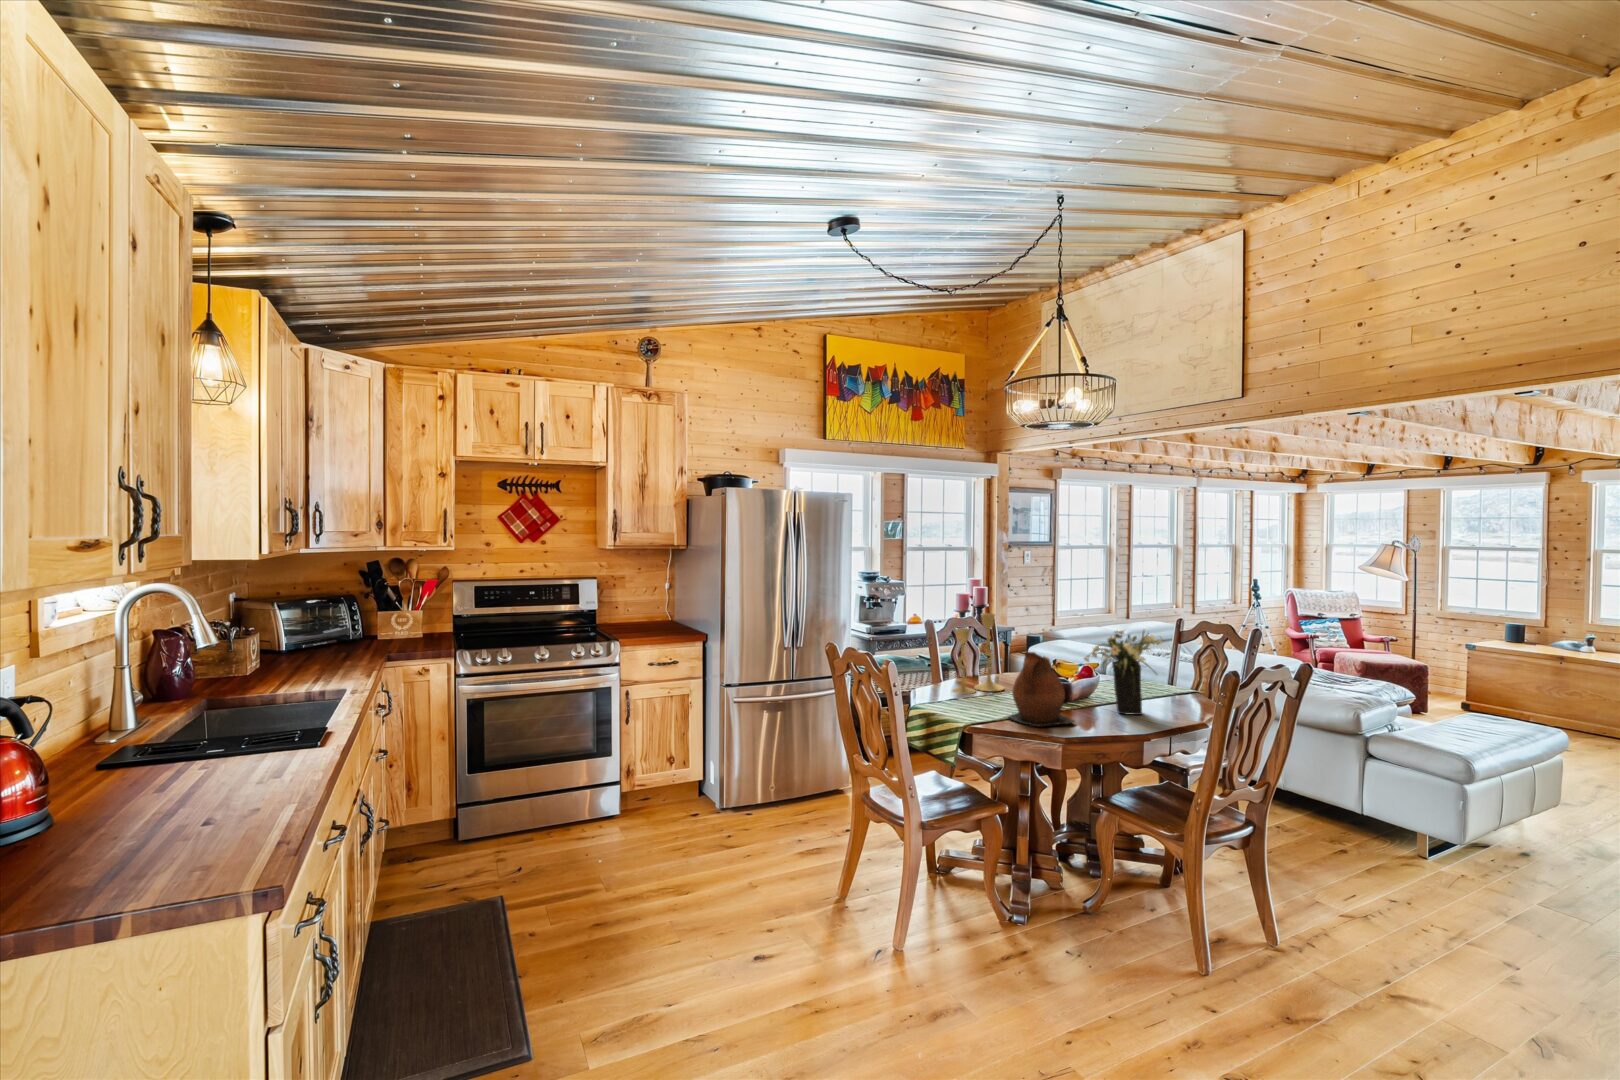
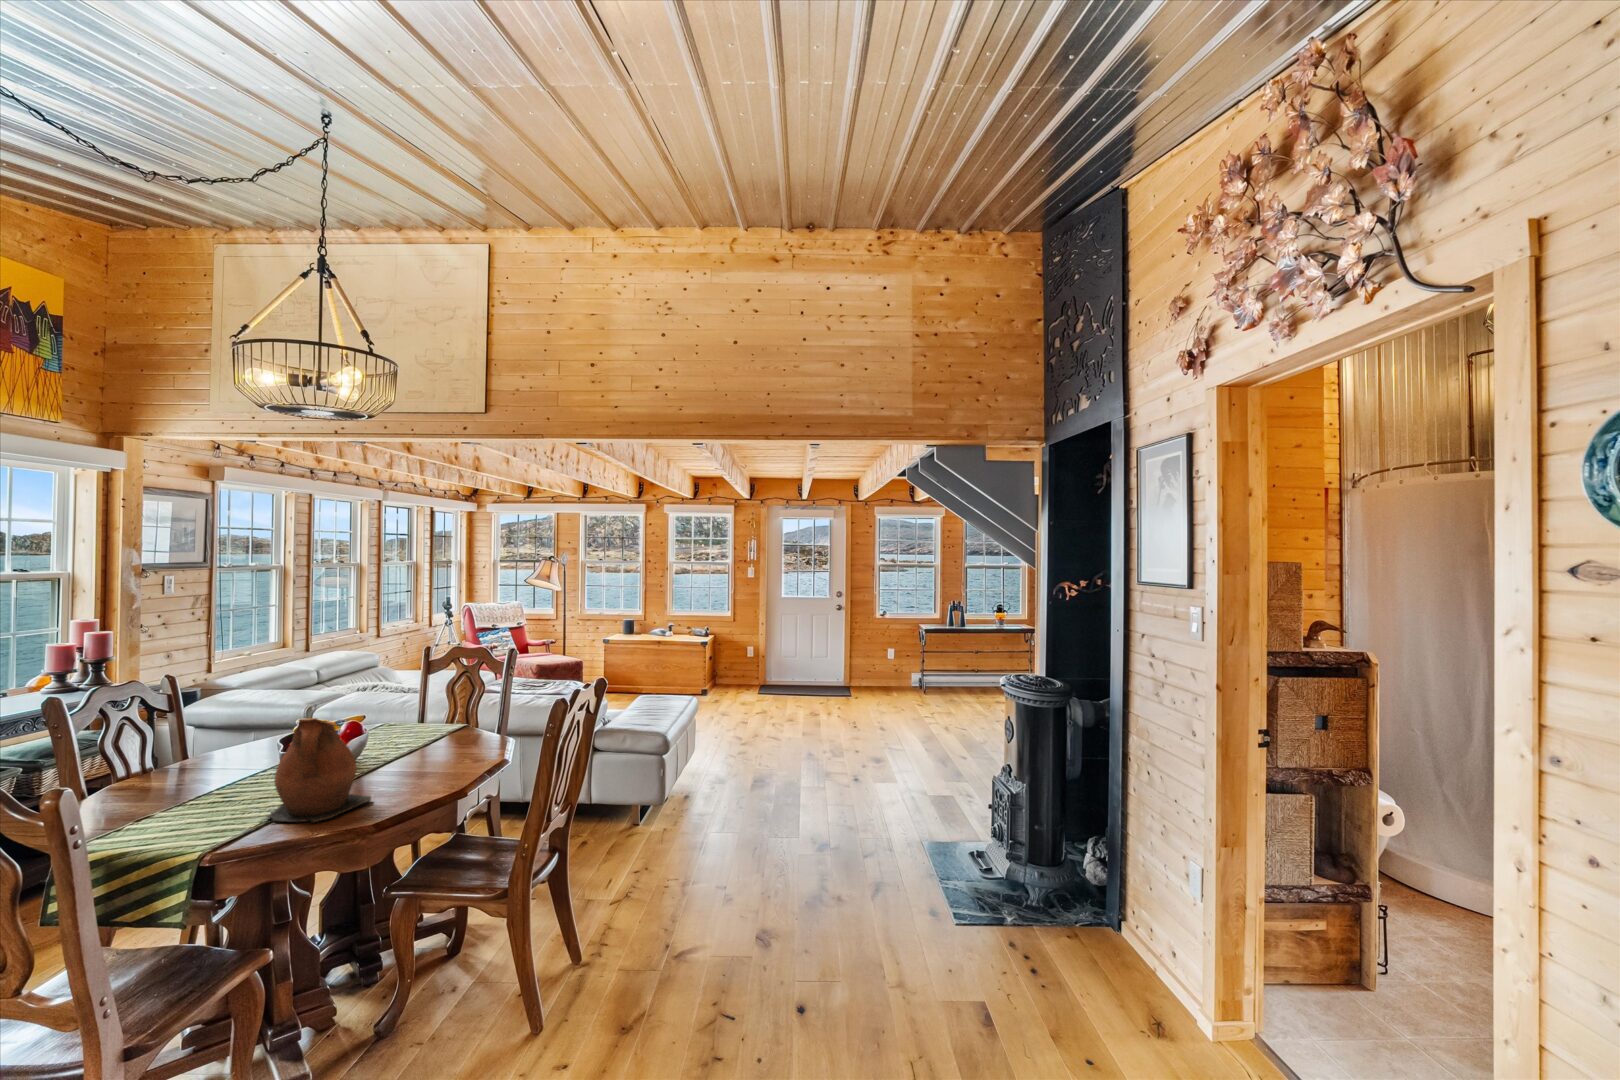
candlestick: present [952,613,1004,694] -> none [127,671,225,805]
flower arrangement: present [1084,630,1162,715] -> none [364,665,460,772]

